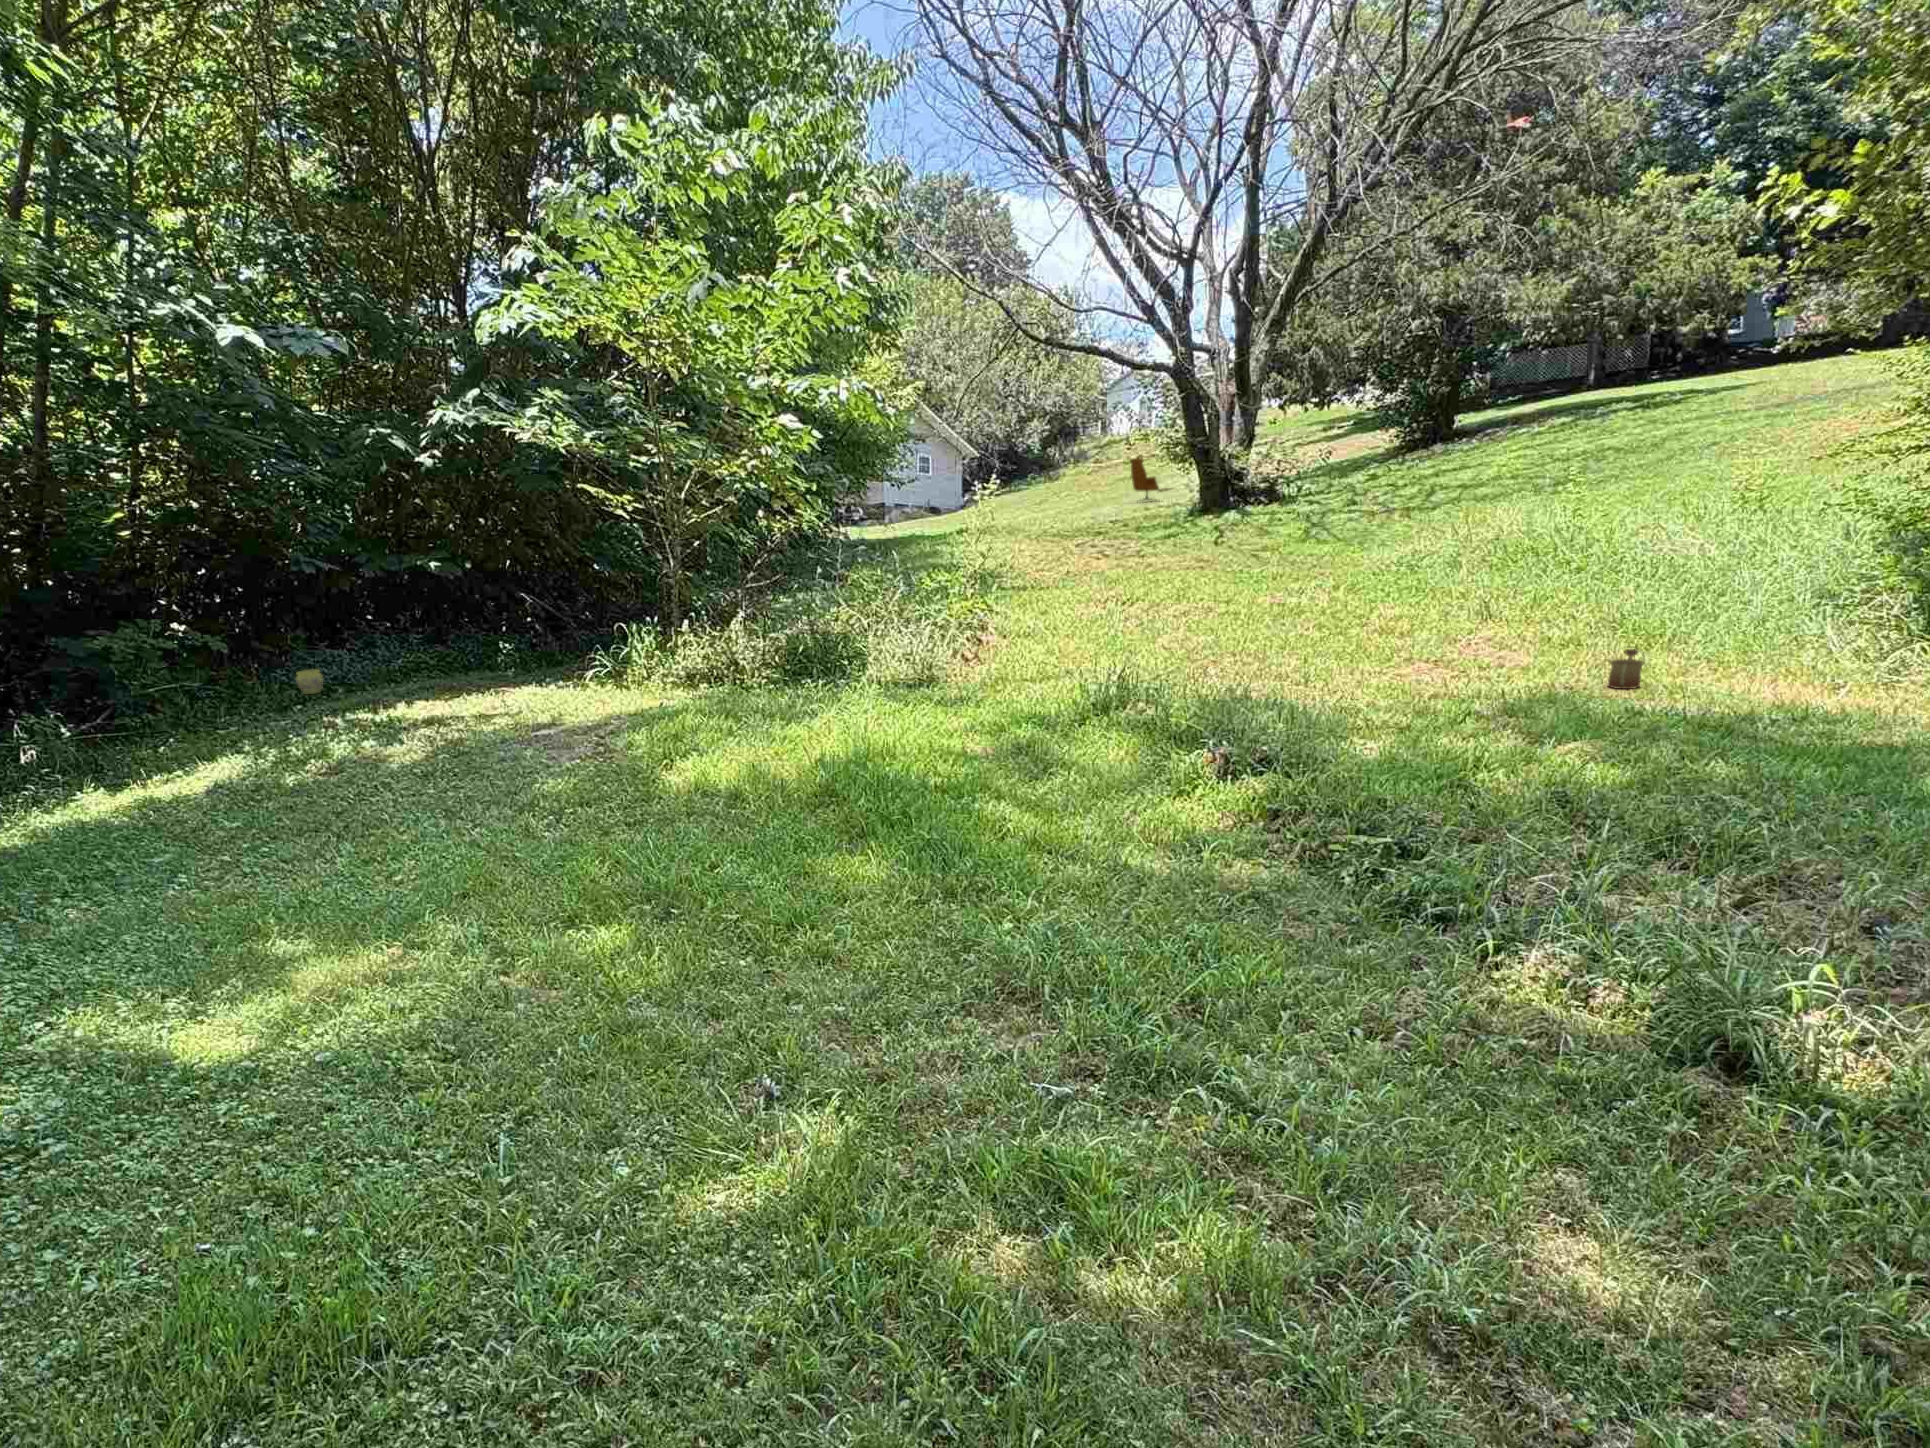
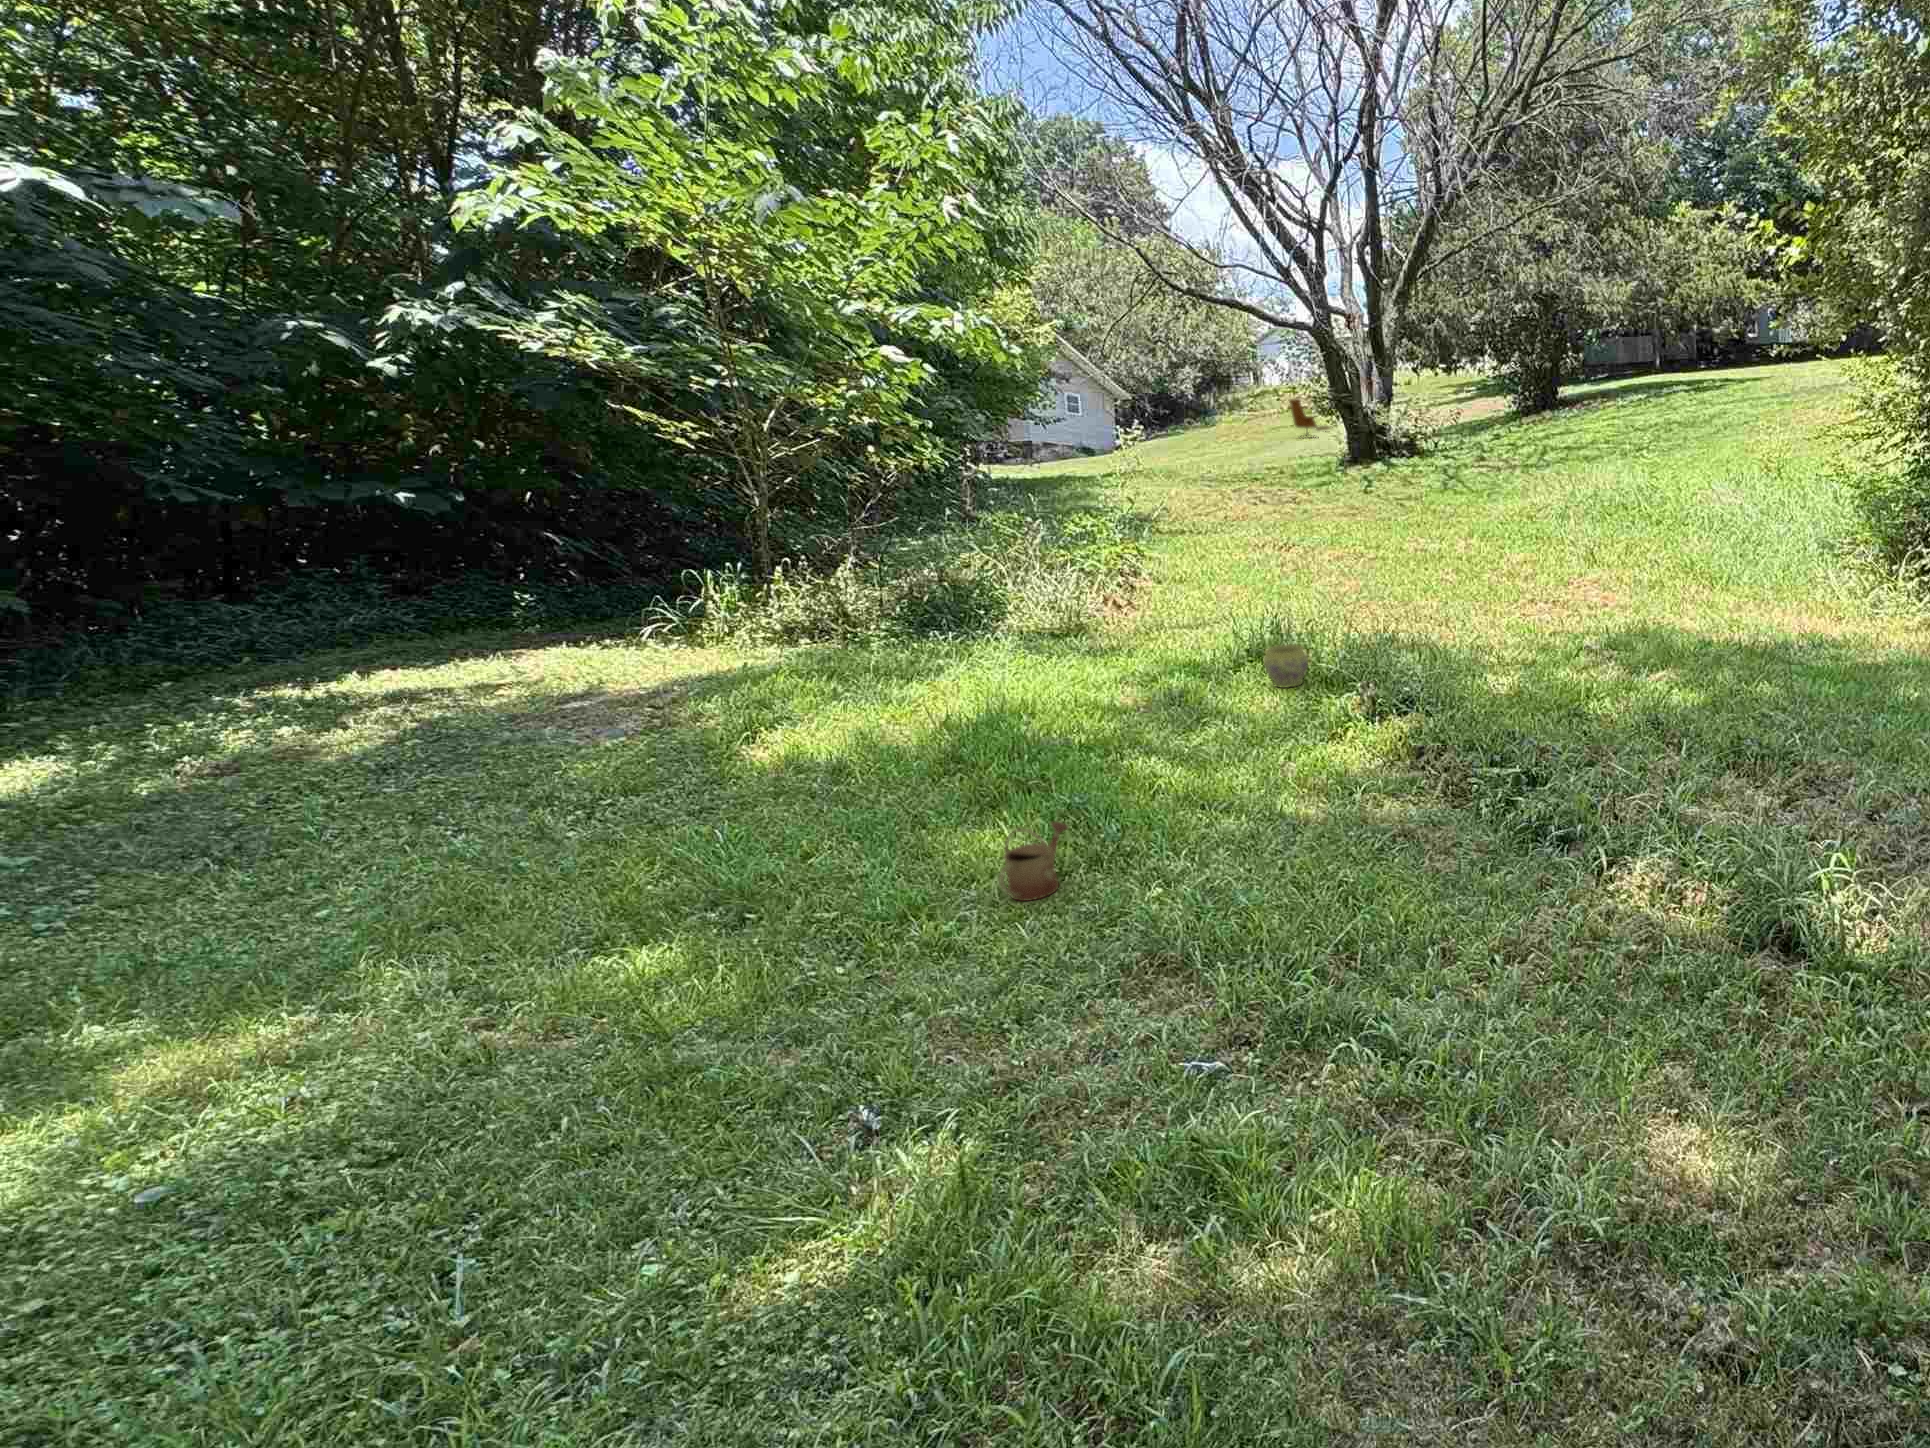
watering can: present [1608,647,1644,689] -> present [999,822,1068,901]
planter: present [296,669,323,695] -> present [1264,644,1308,688]

